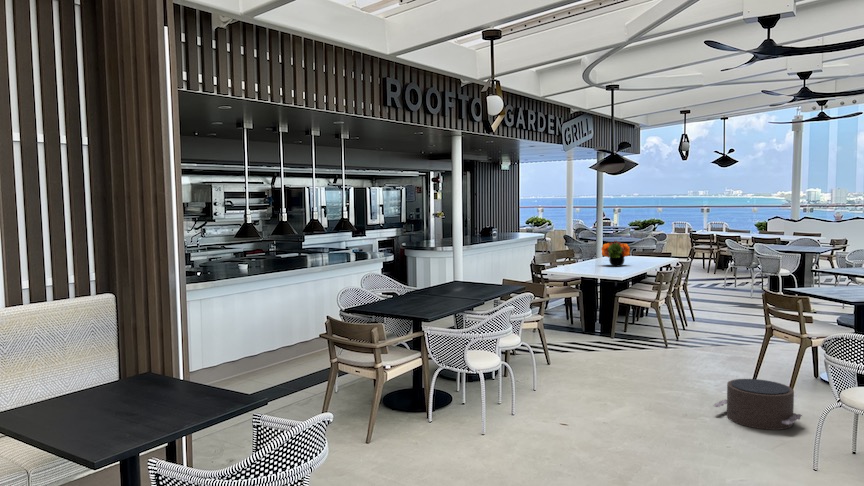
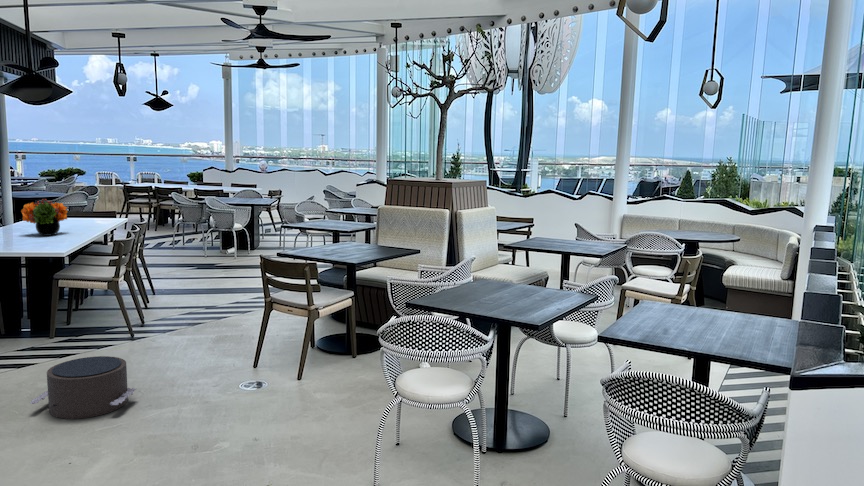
pouf: present [714,379,802,430] -> present [30,356,136,419]

